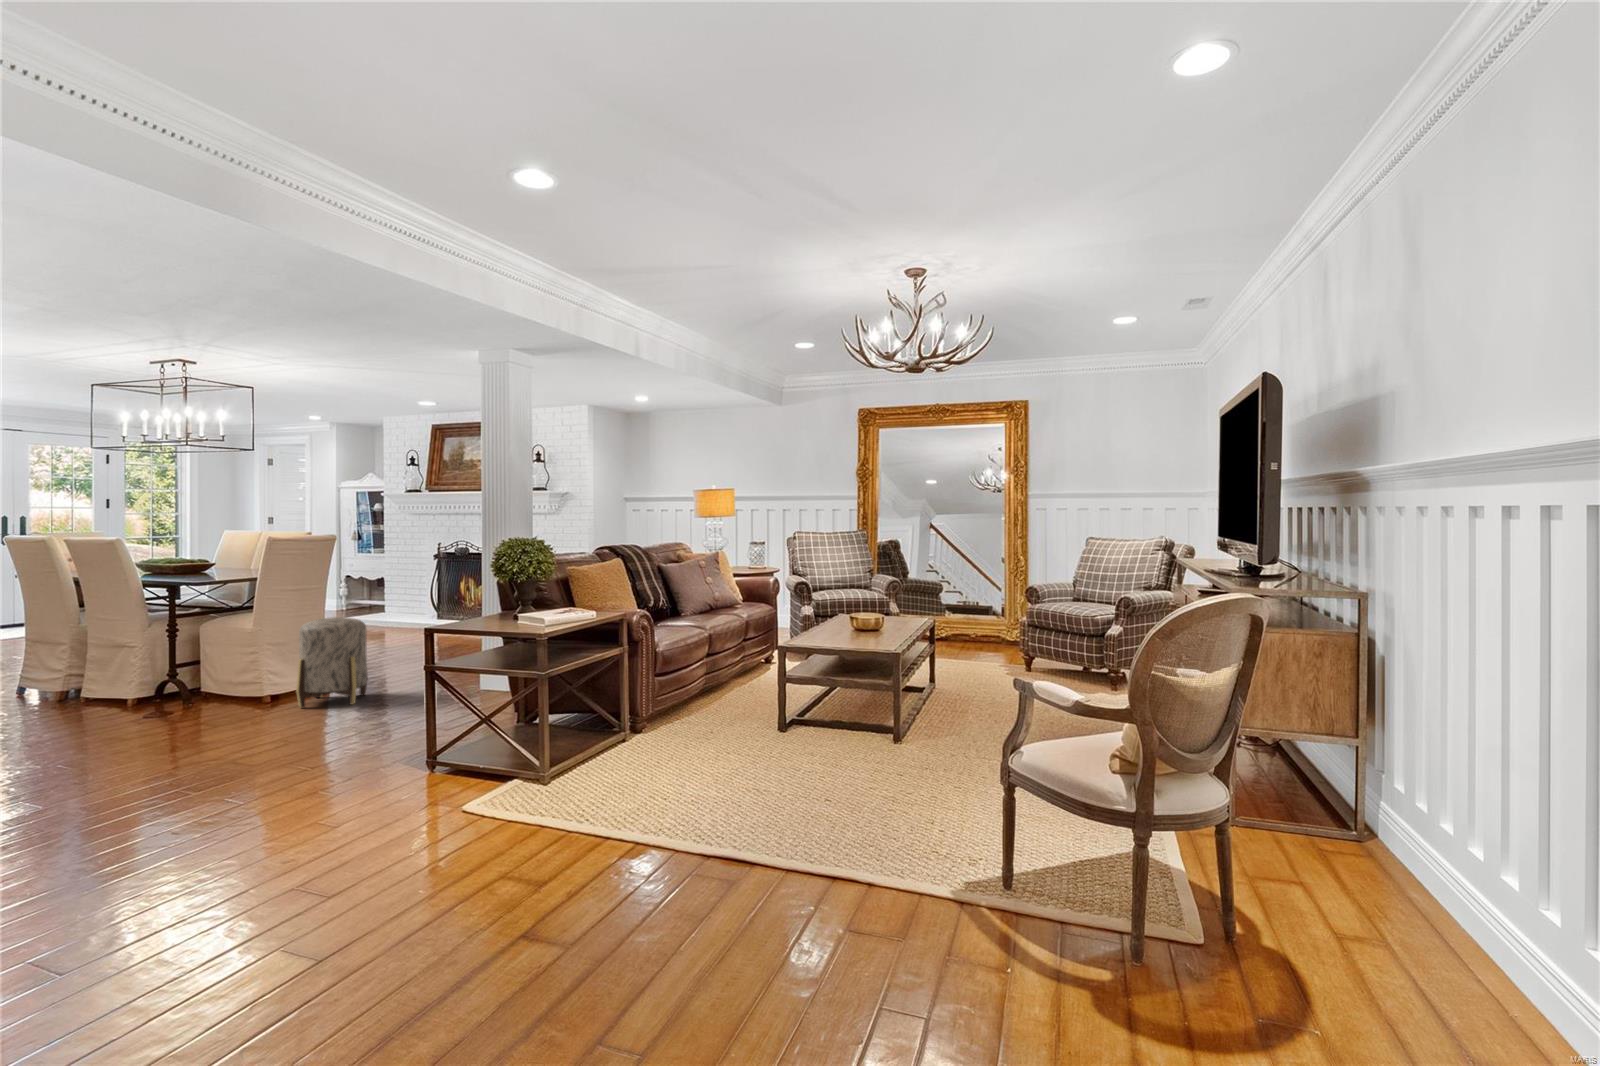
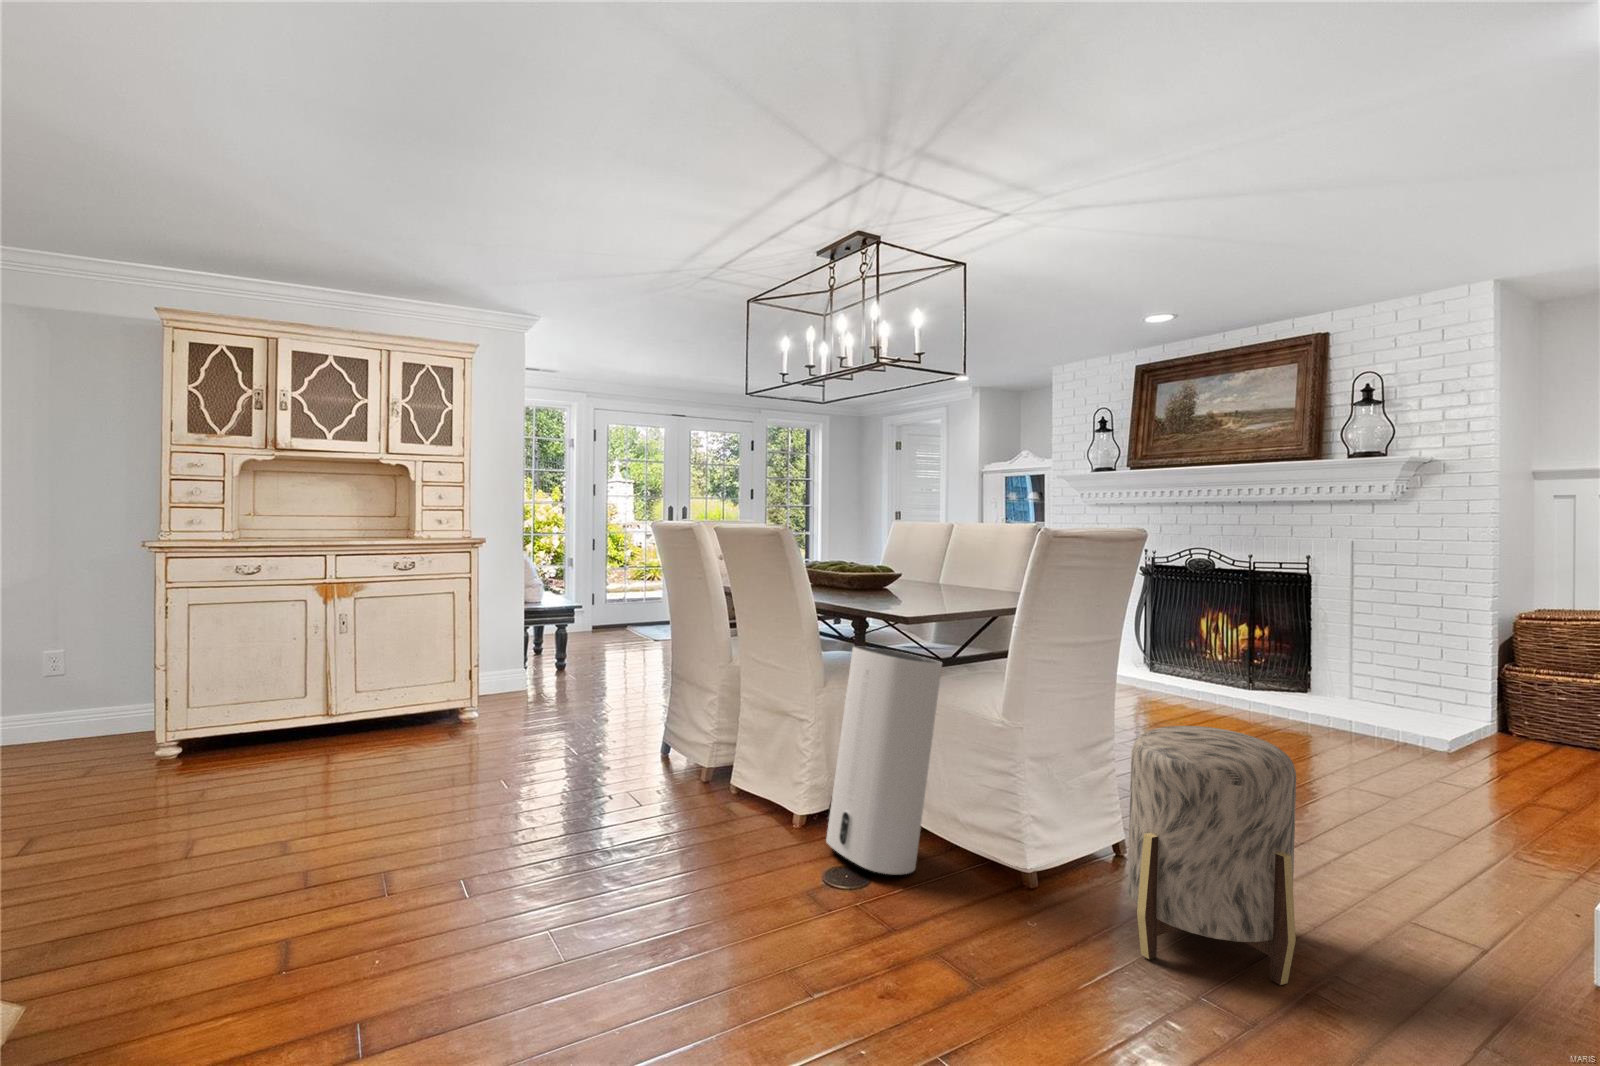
air purifier: none [147,602,216,707] -> present [826,647,942,874]

